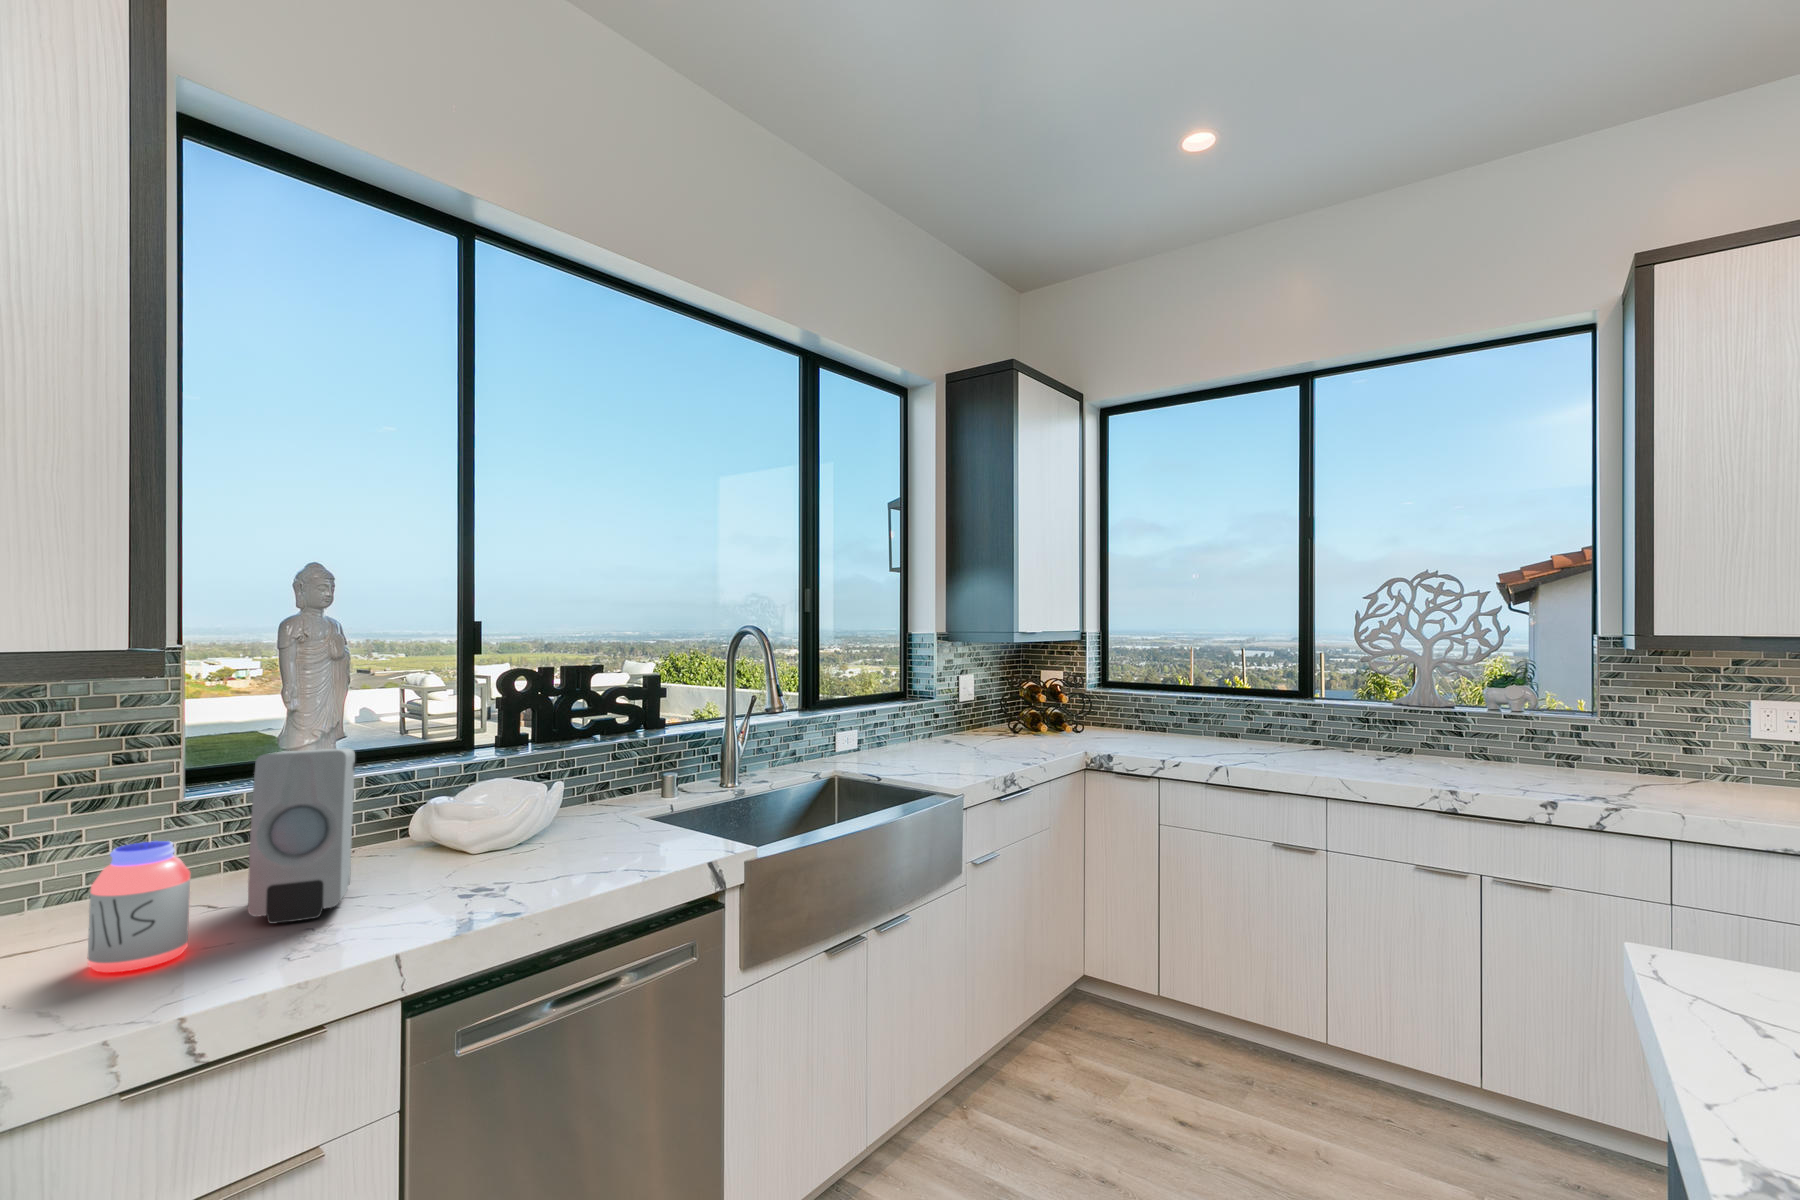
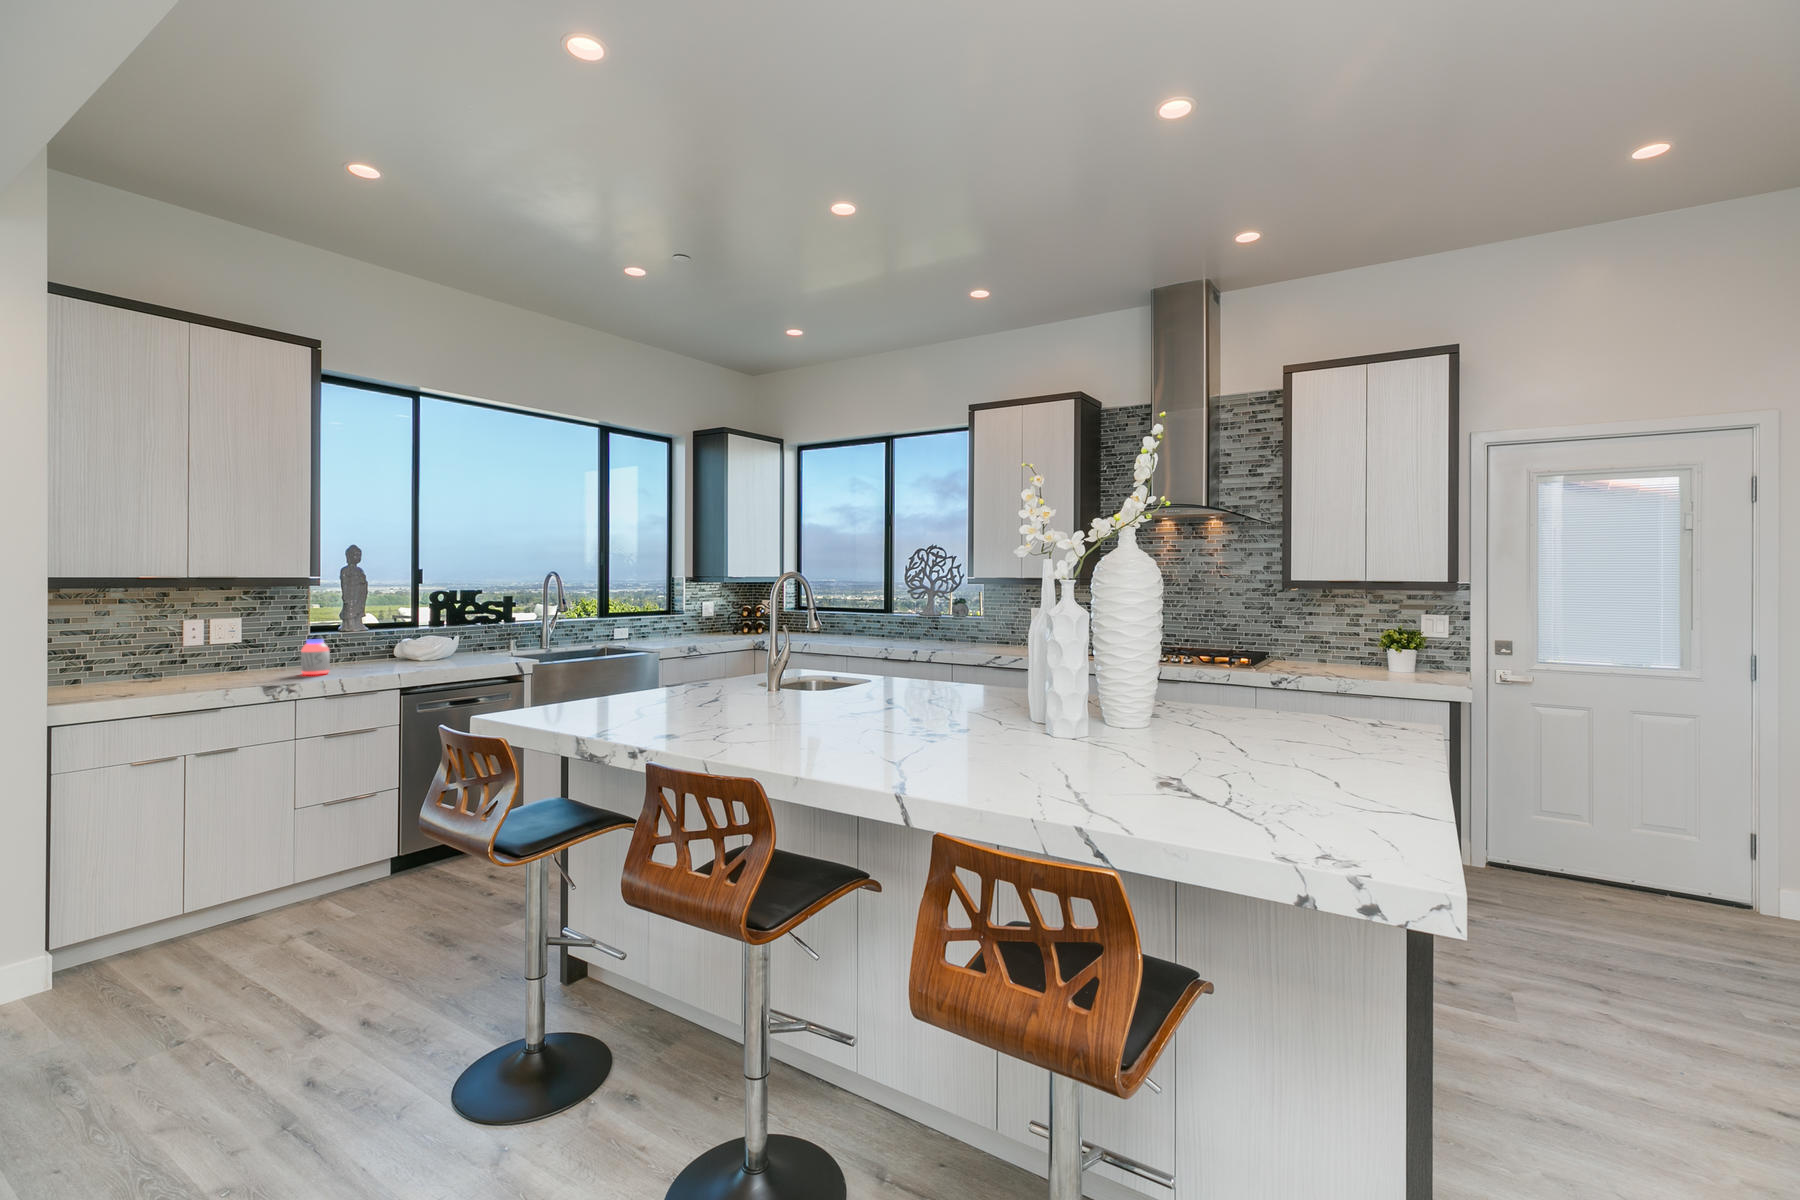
soap dispenser: present [248,748,355,923] -> none [345,614,376,669]

